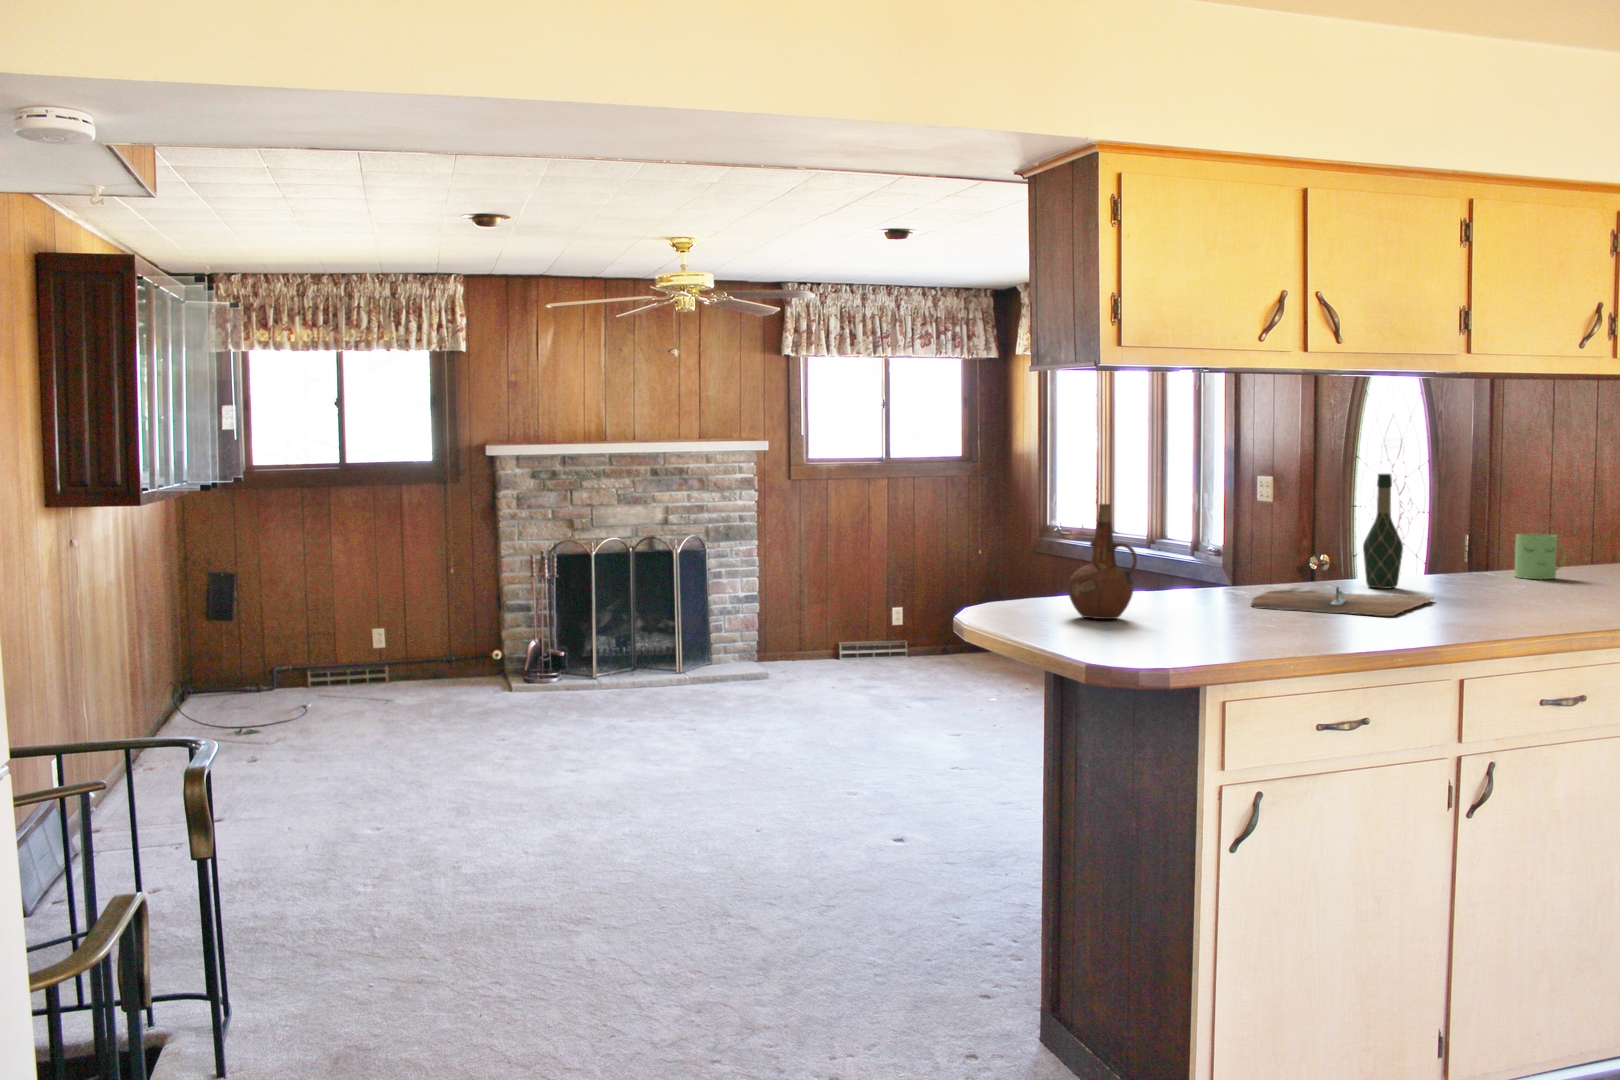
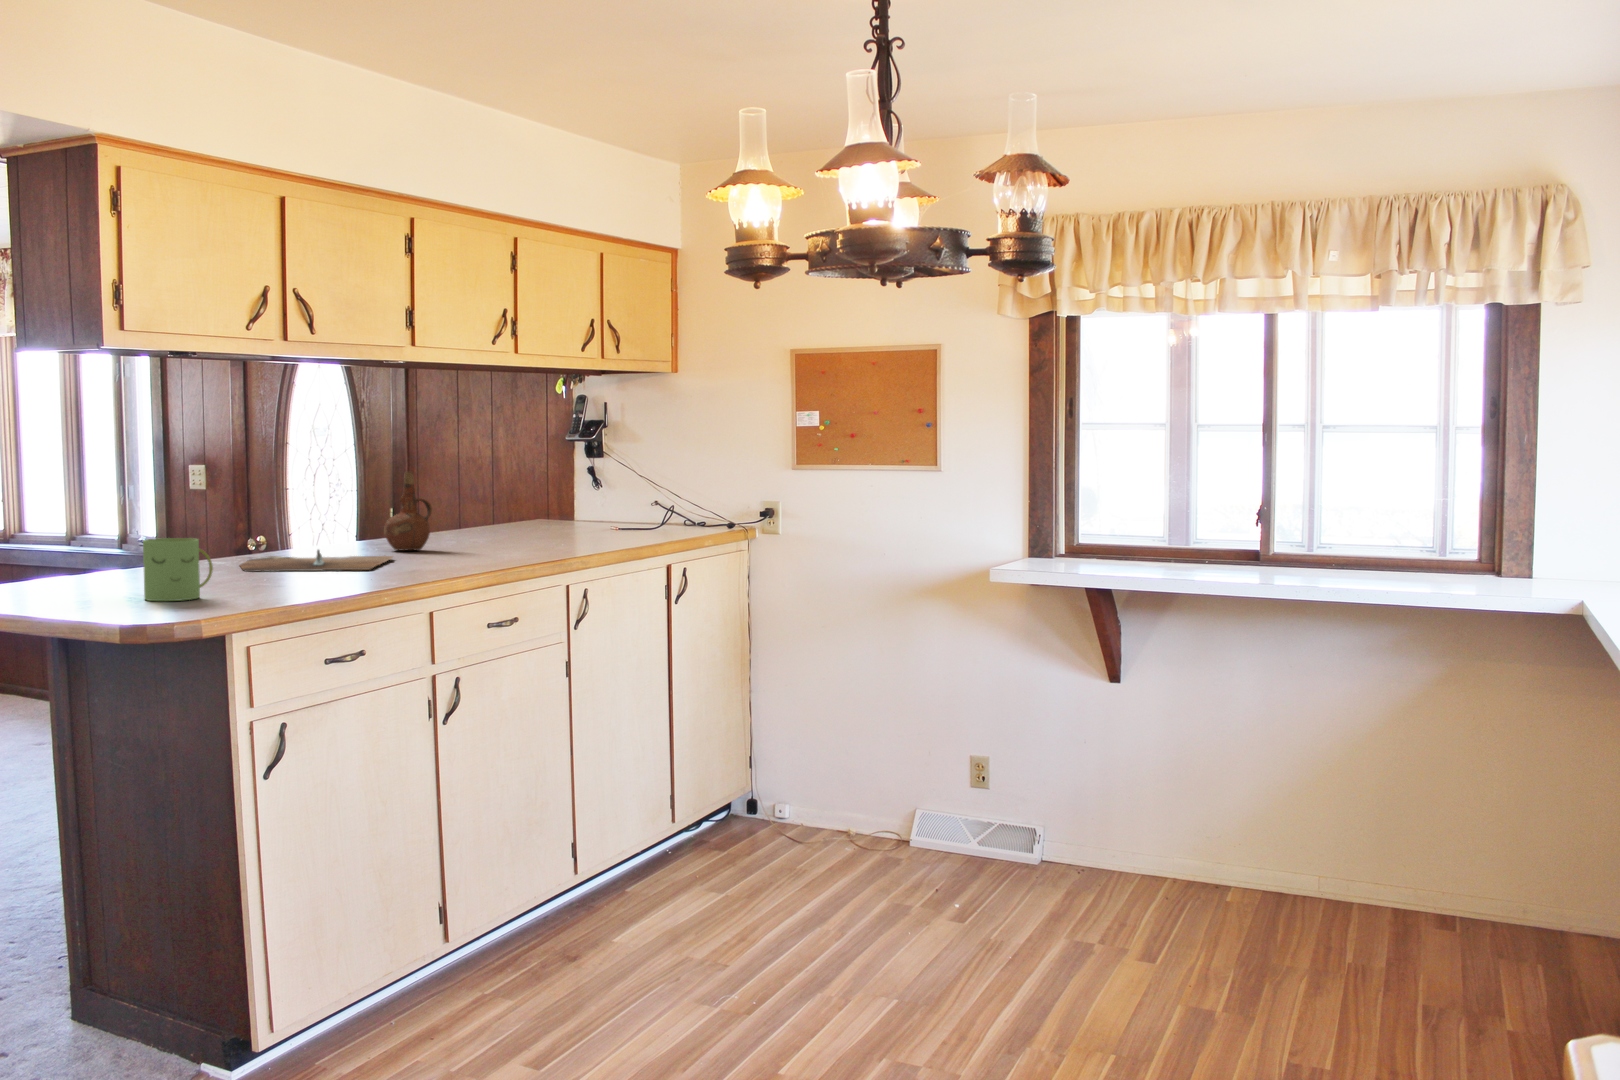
wine bottle: present [1363,474,1403,588] -> none [328,454,361,553]
ceramic pitcher: present [1068,504,1137,619] -> present [384,472,432,551]
mug: present [1515,534,1566,579] -> present [143,538,213,601]

